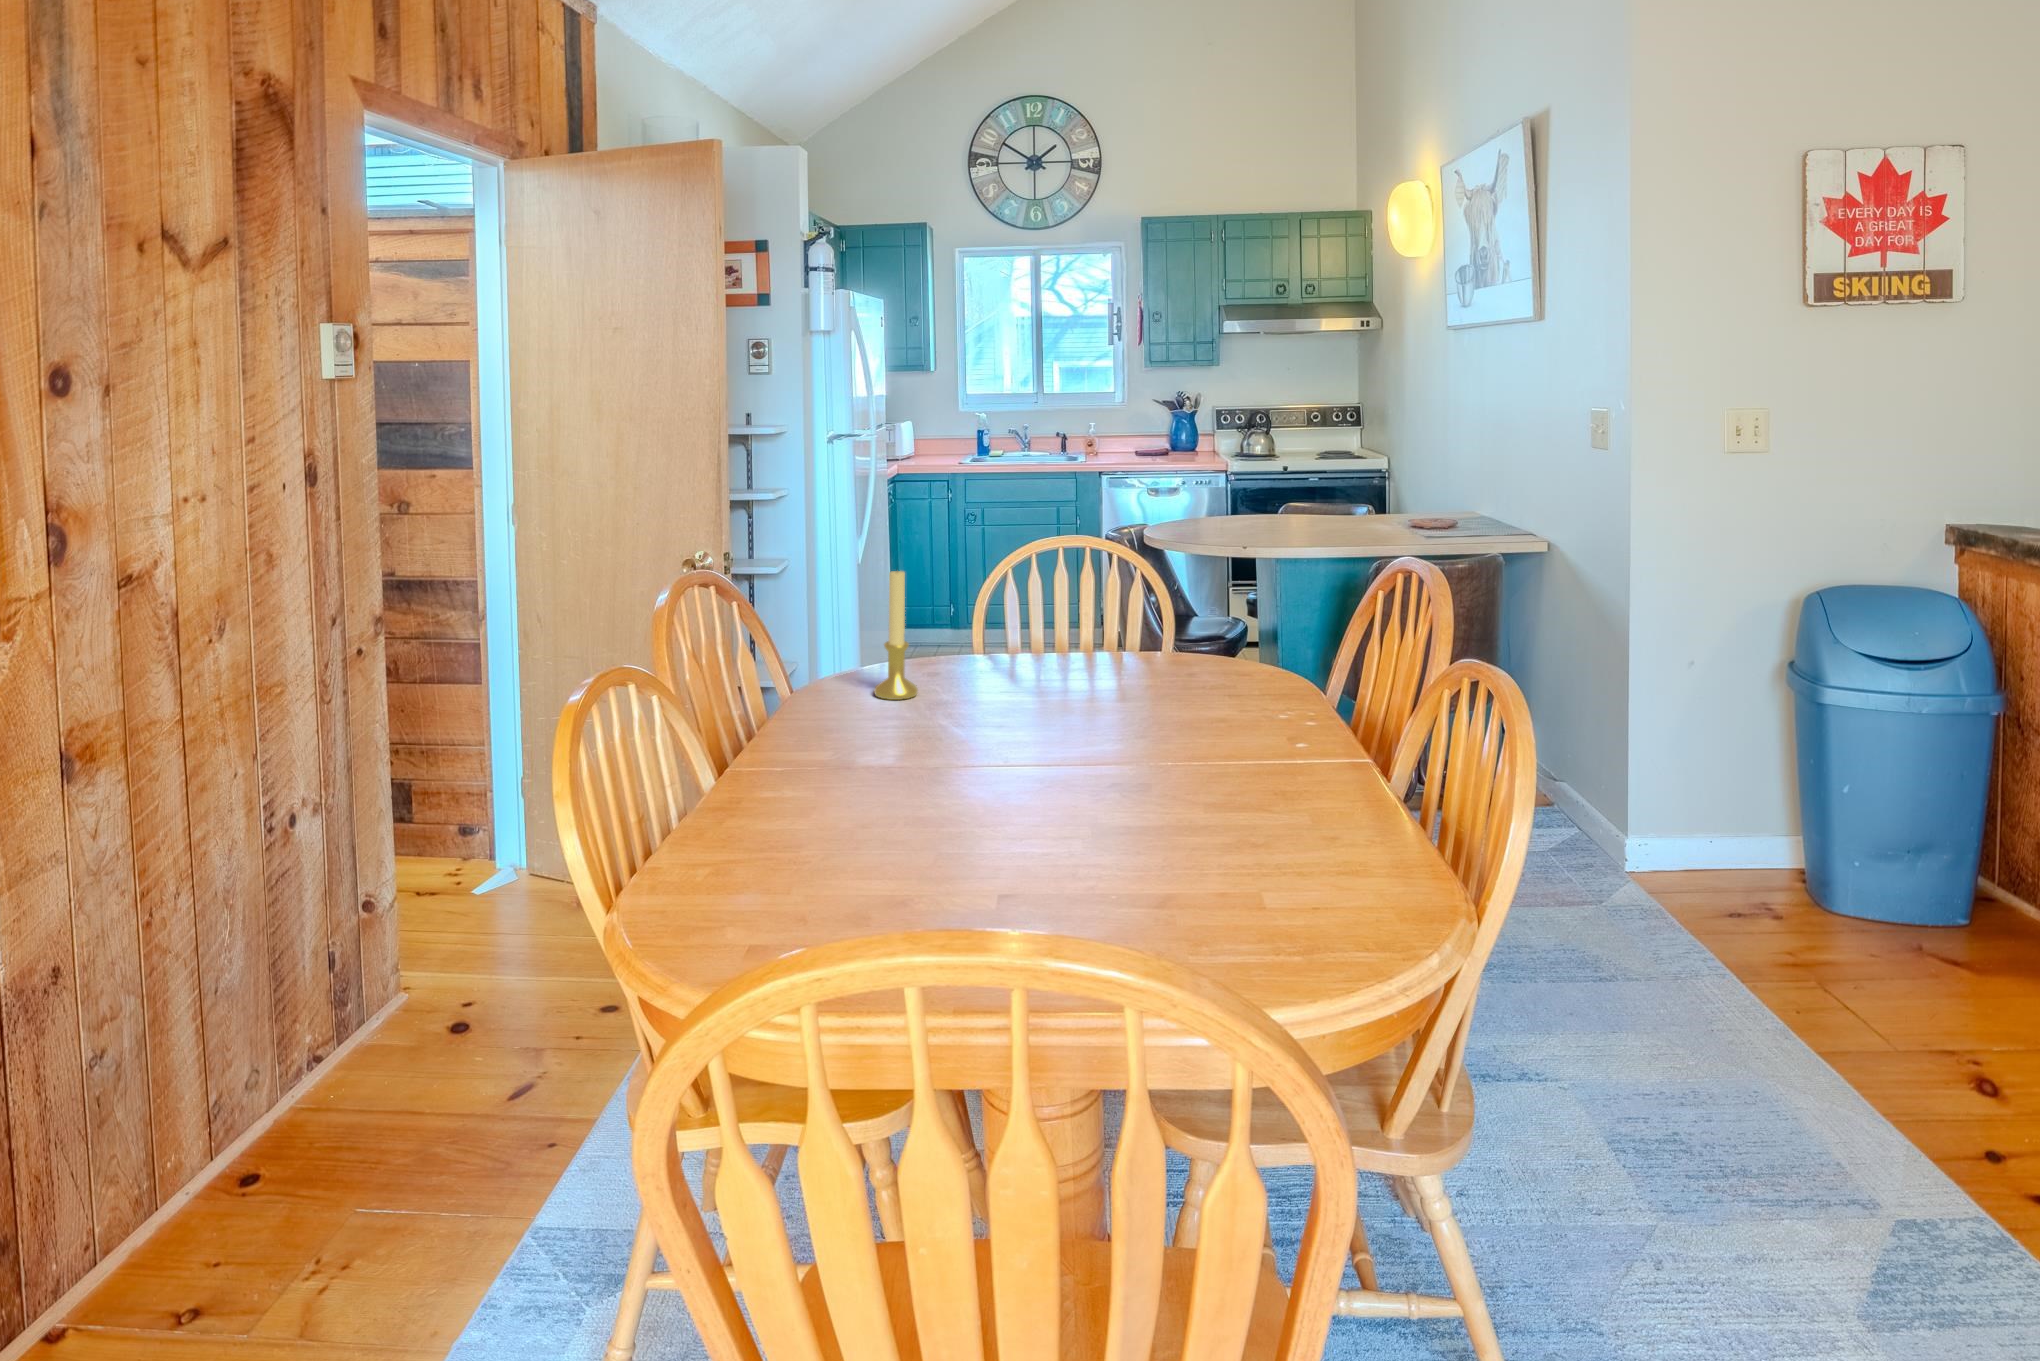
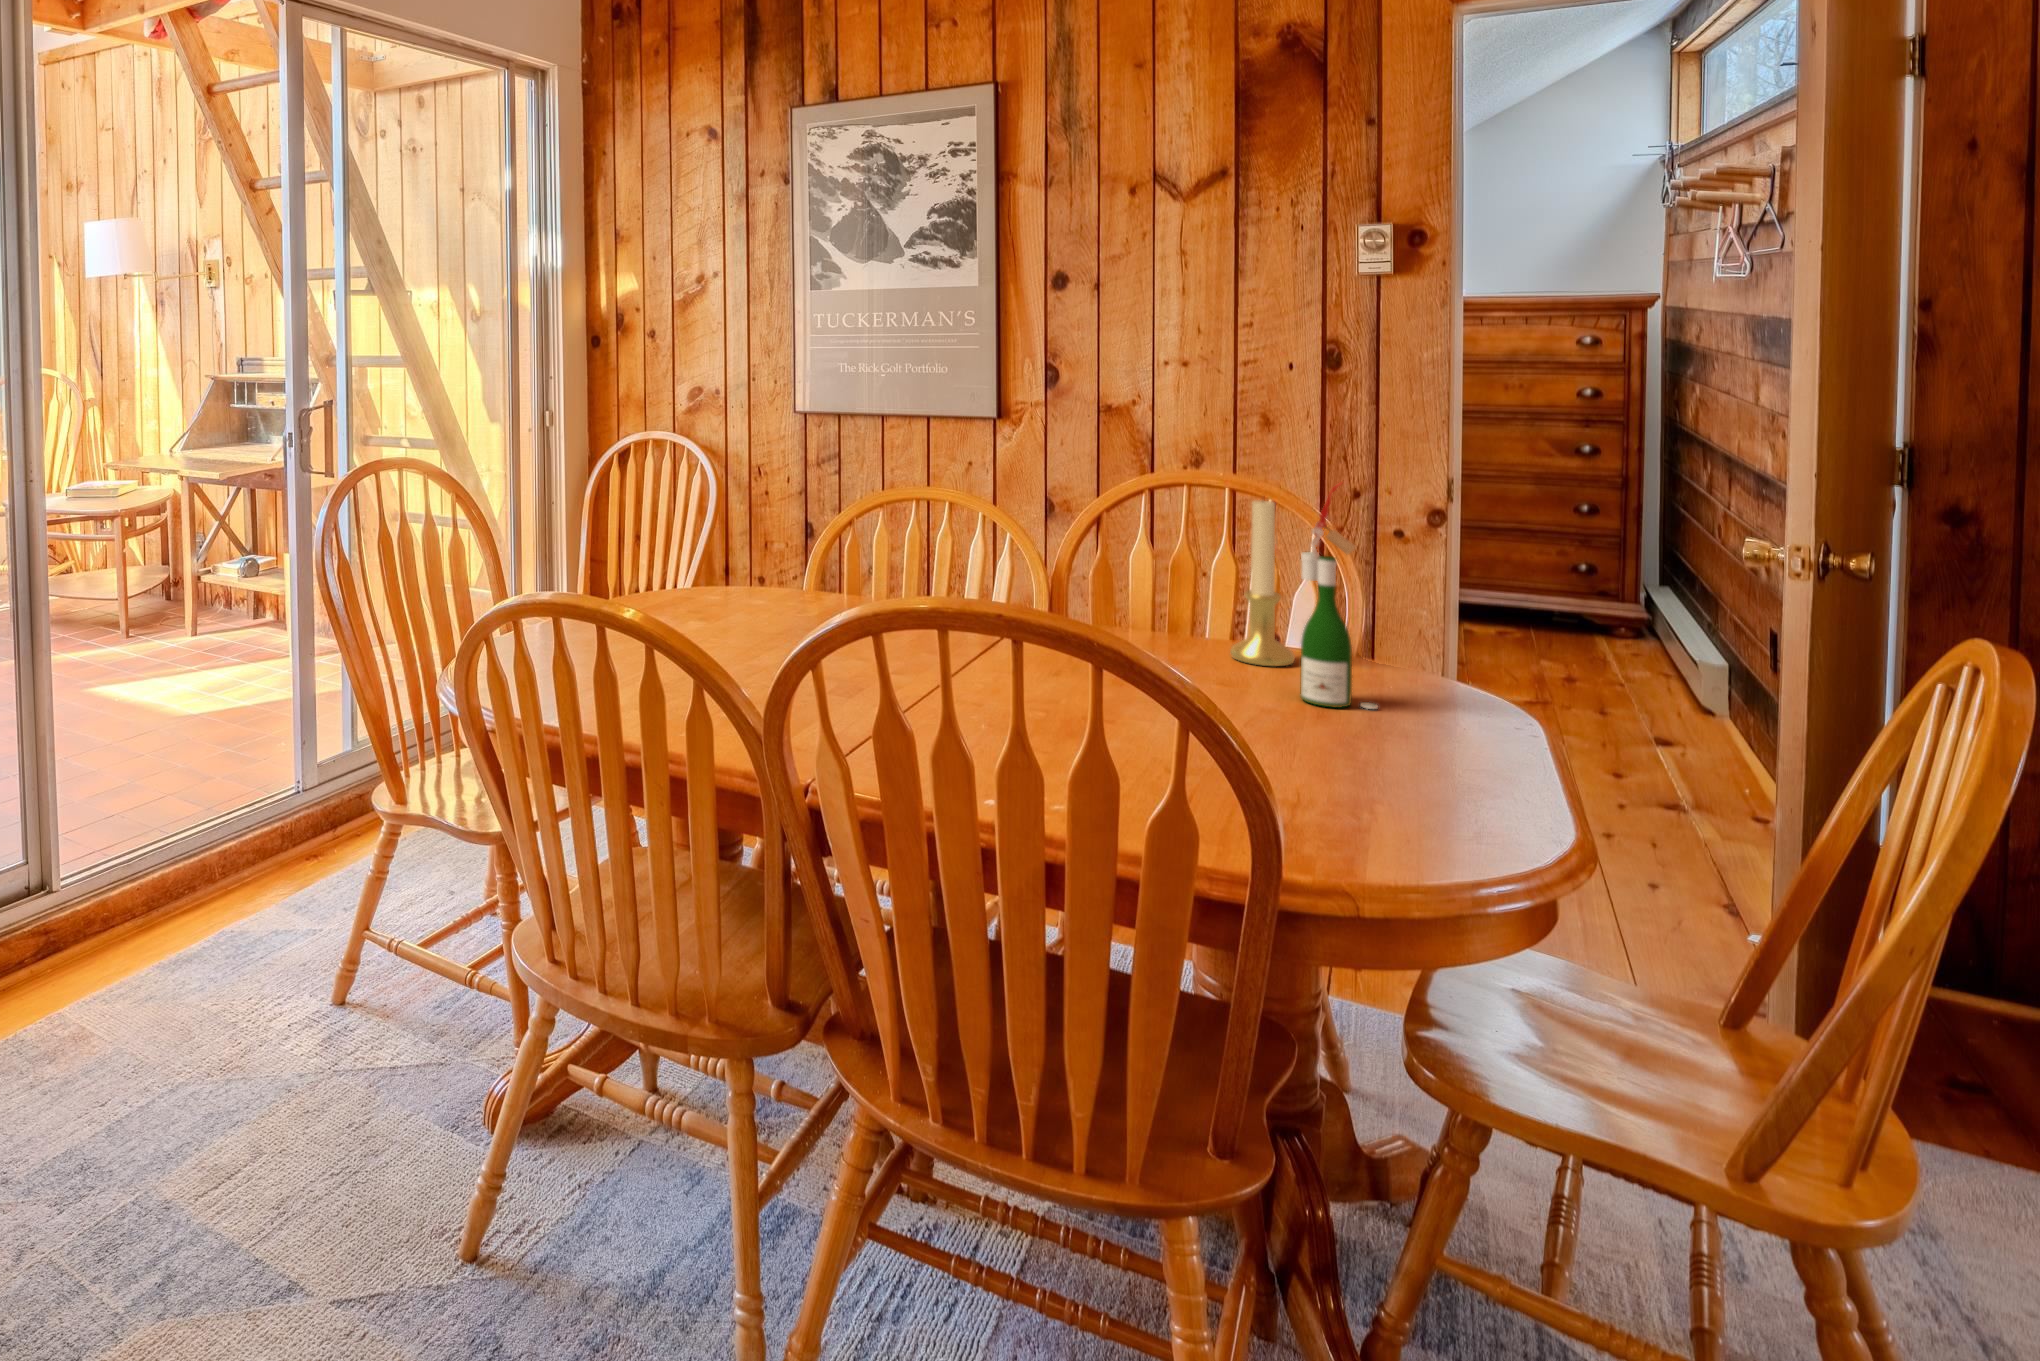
wine bottle: none [980,536,1011,687] -> present [1300,483,1378,709]

